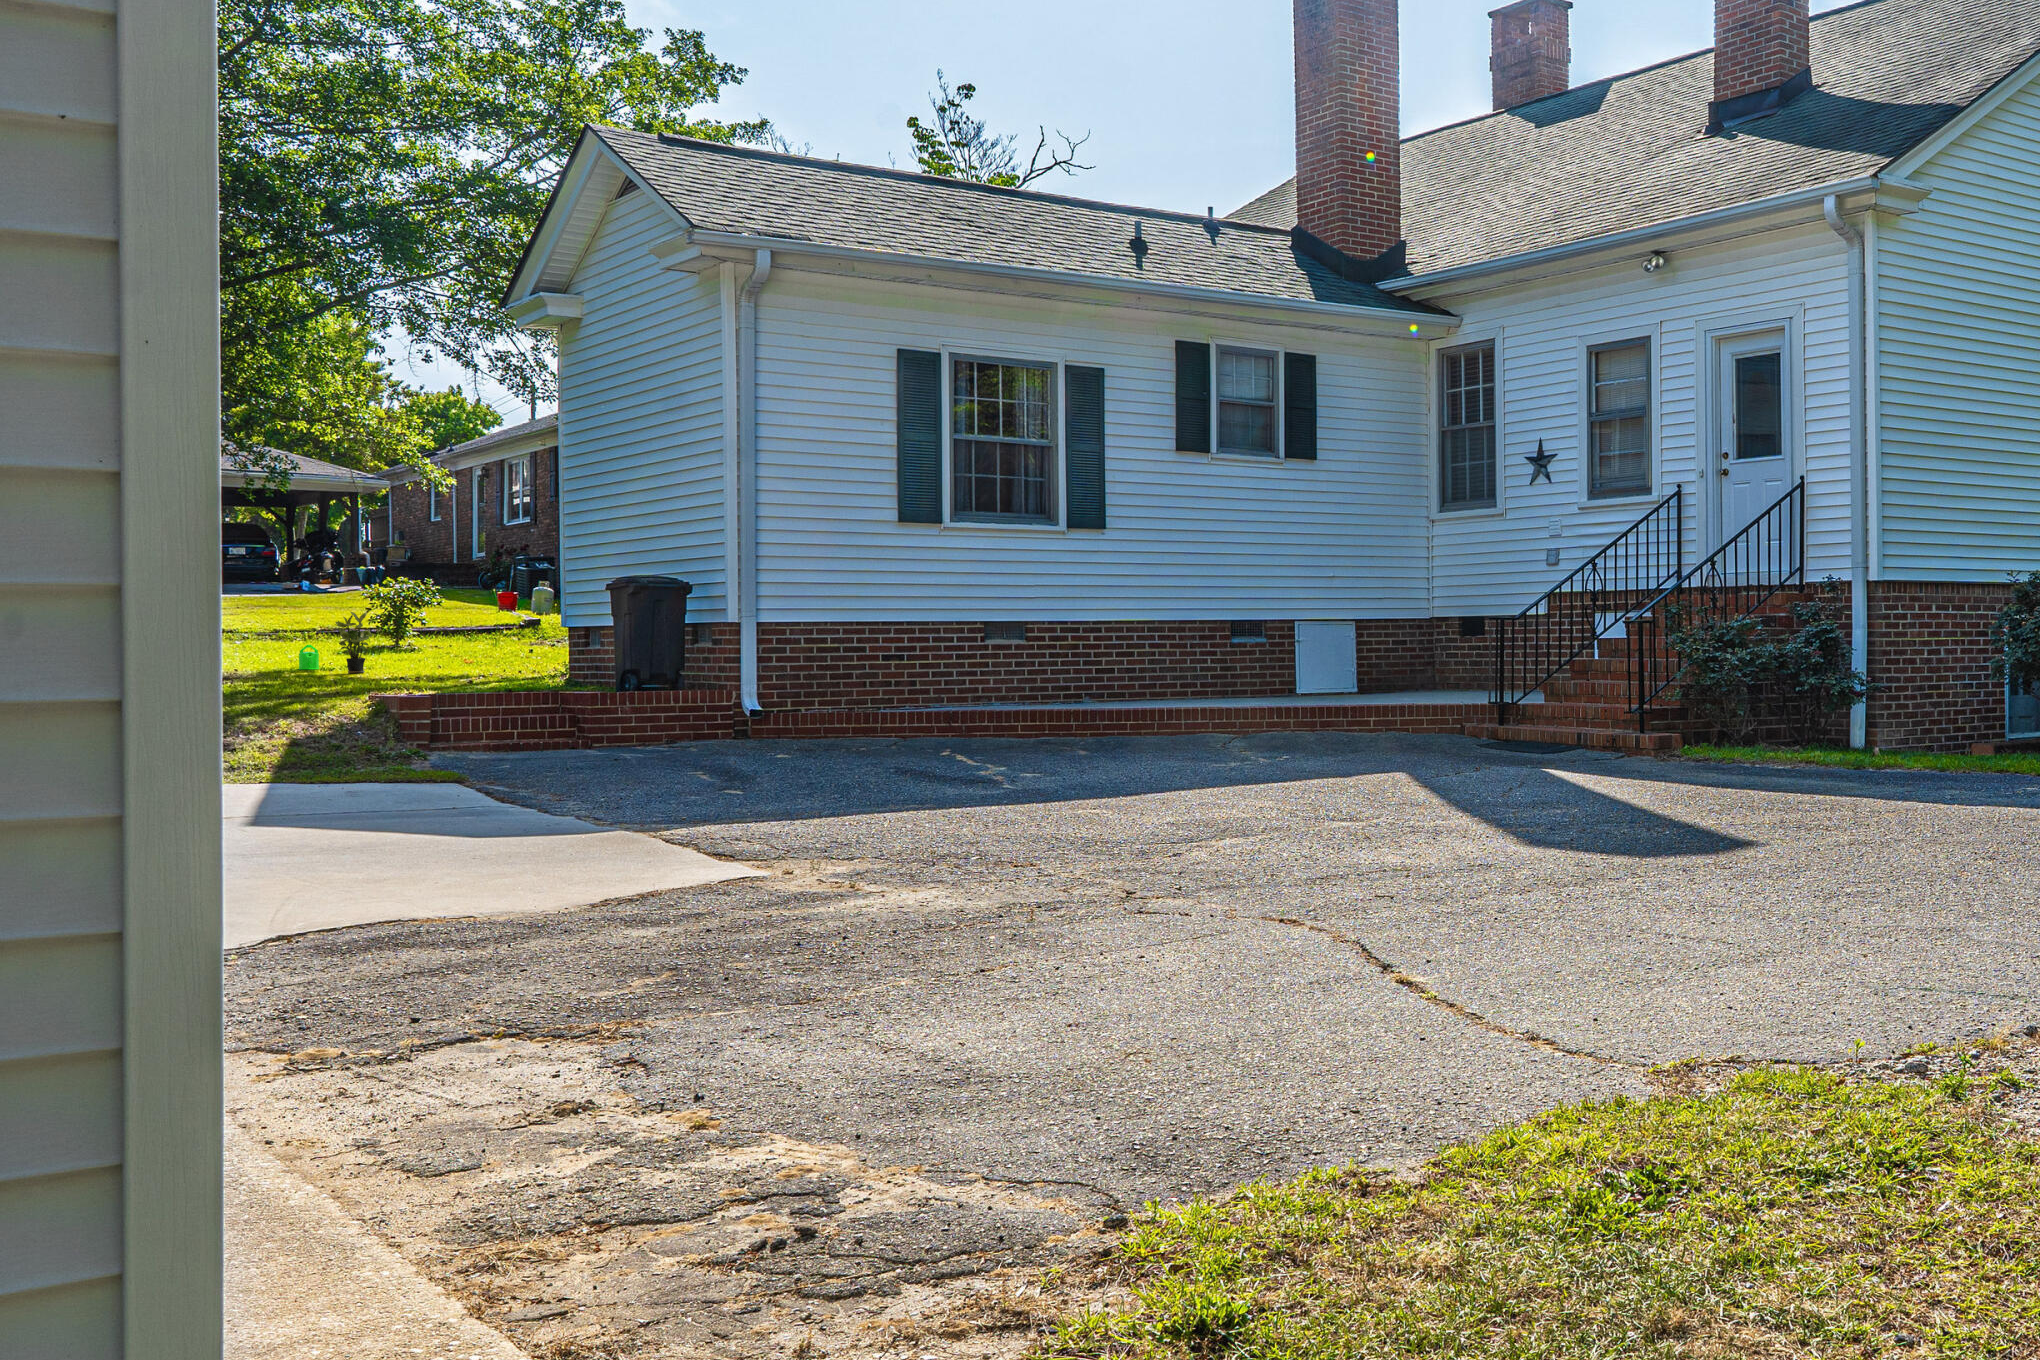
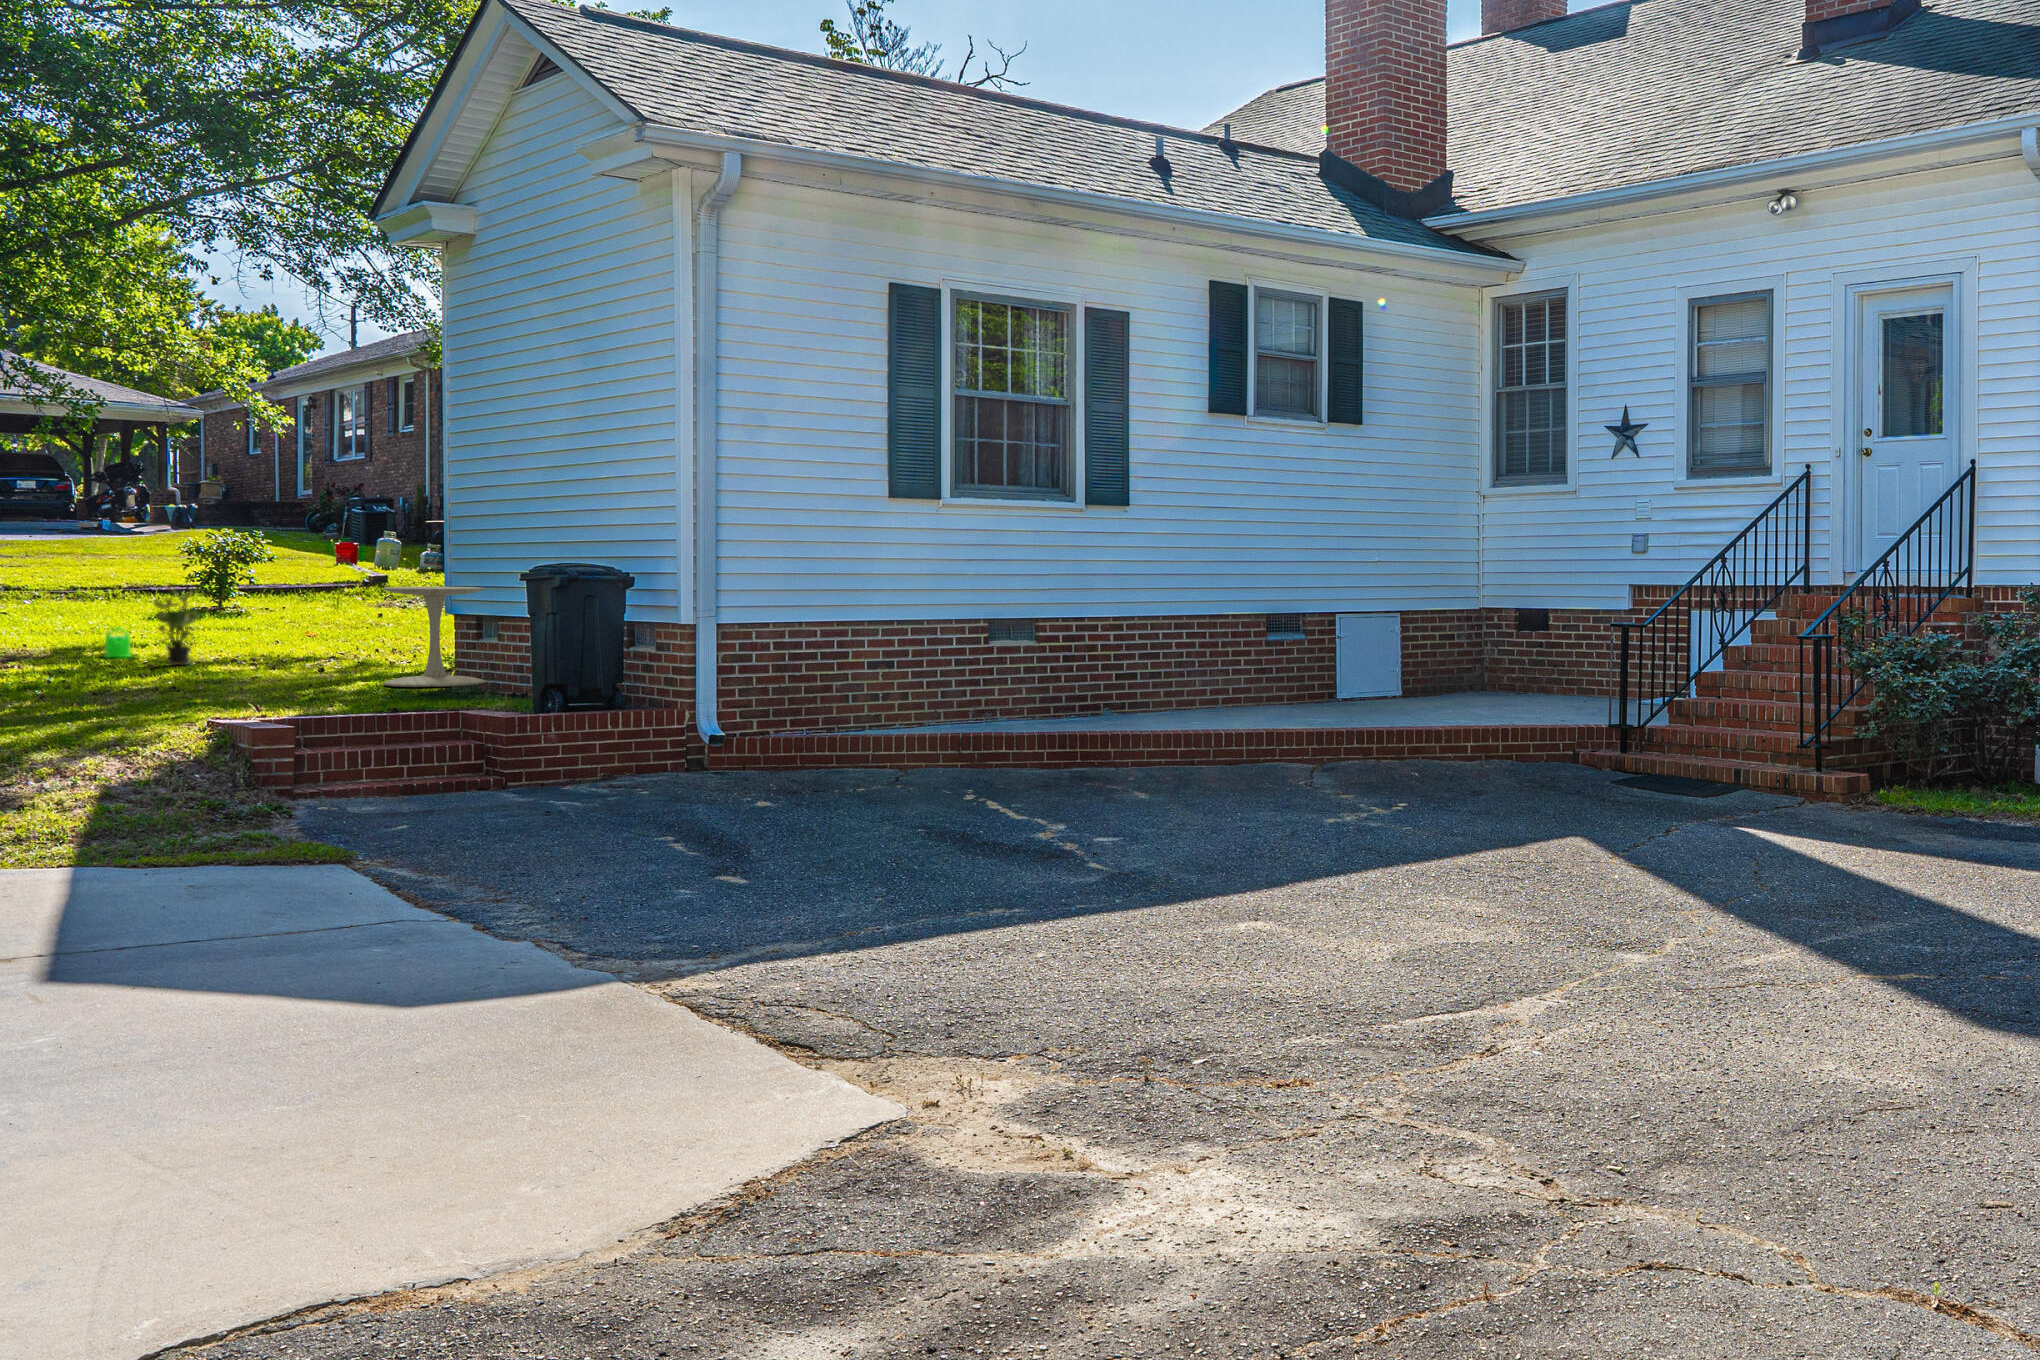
pedestal table: none [511,604,591,683] -> present [383,587,485,687]

